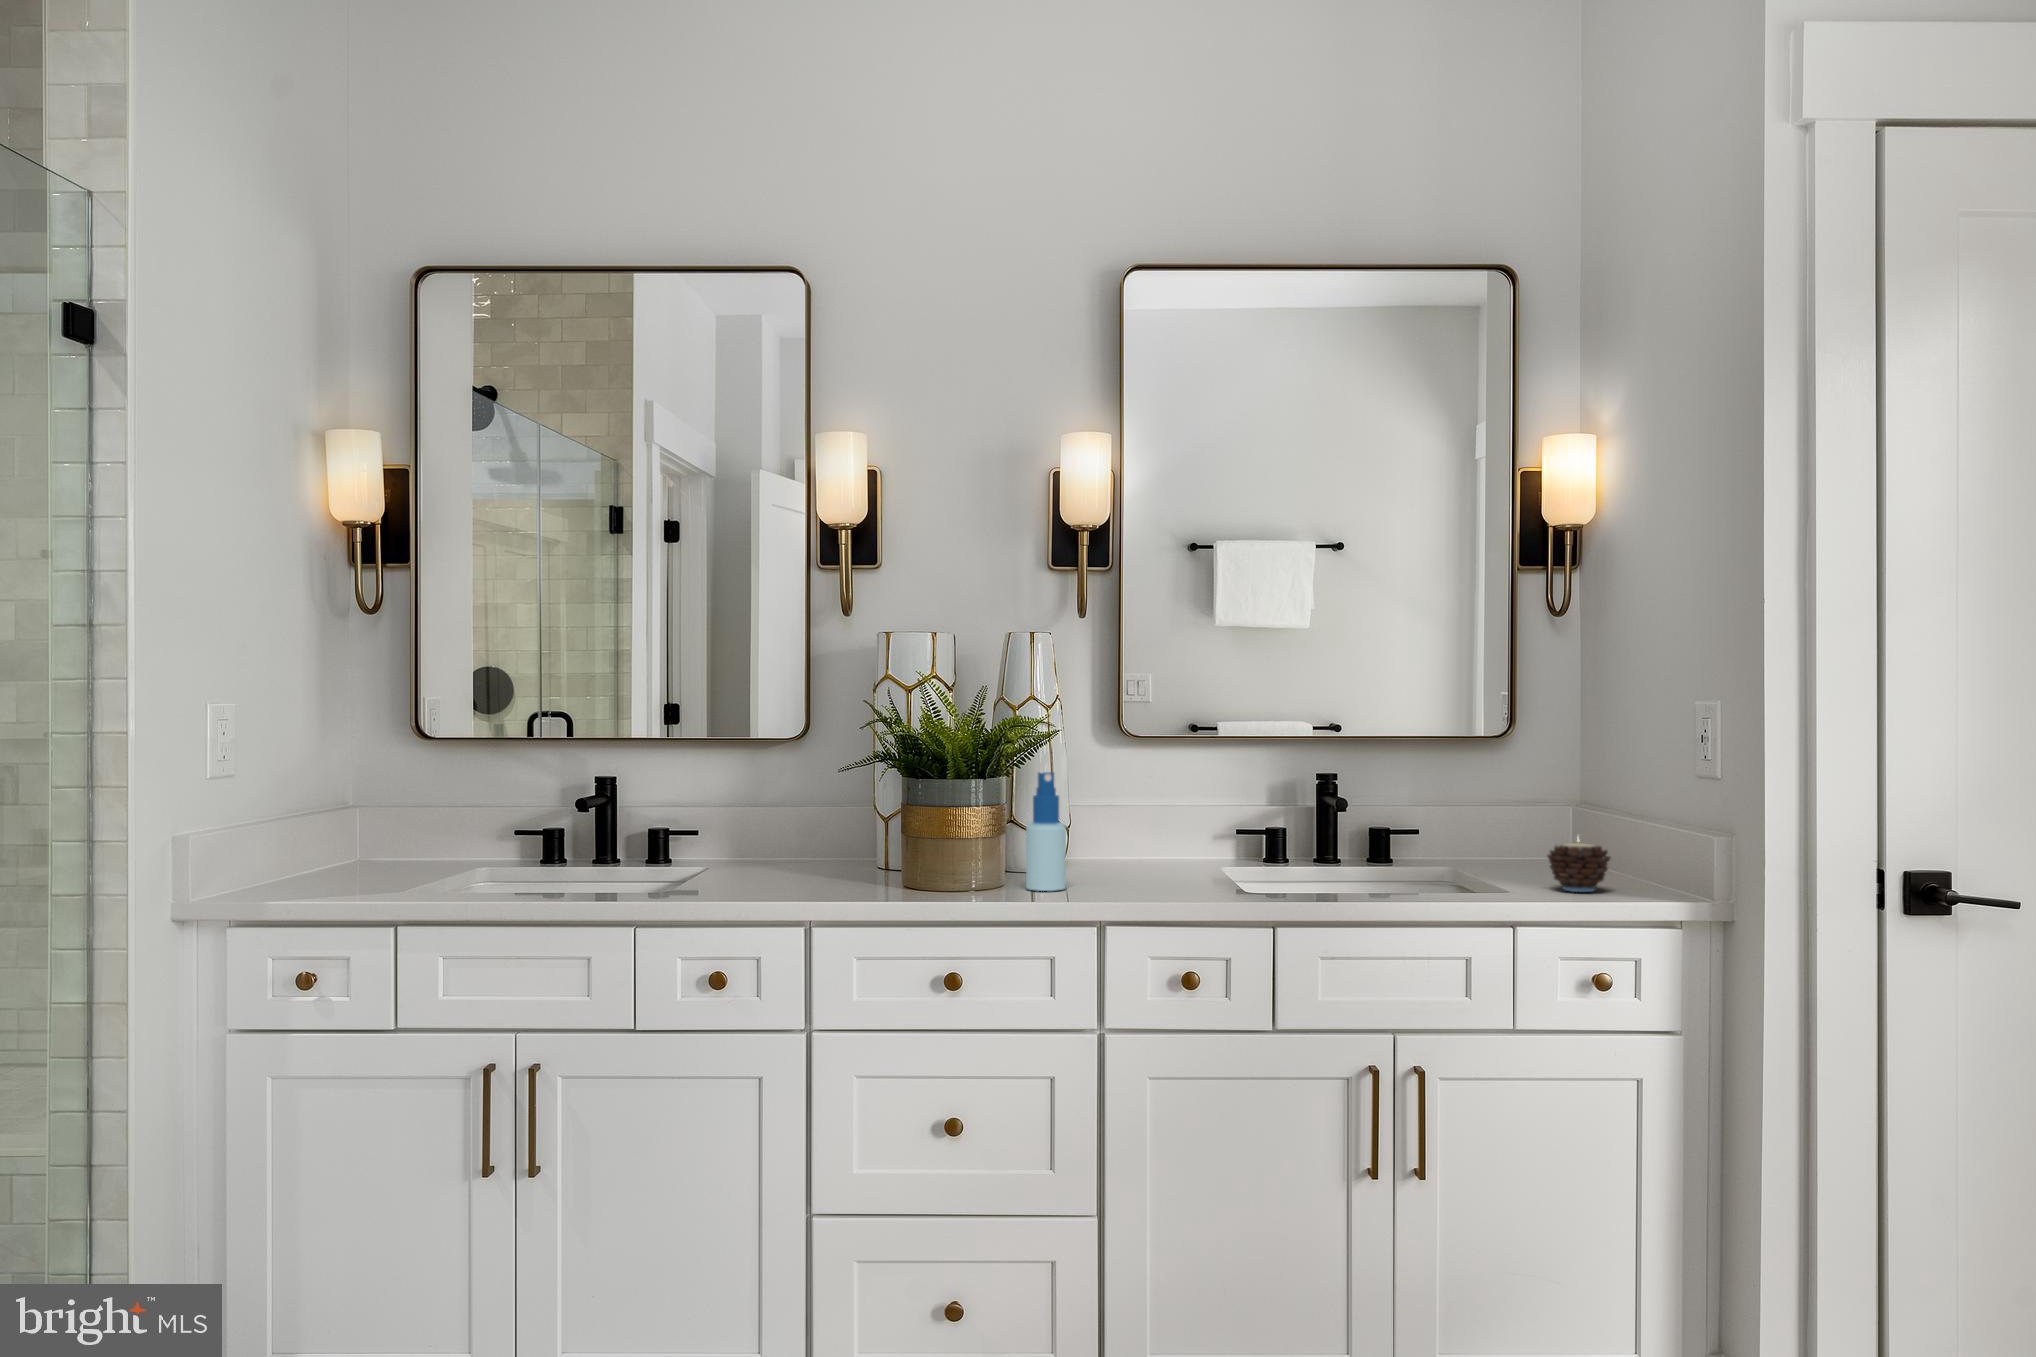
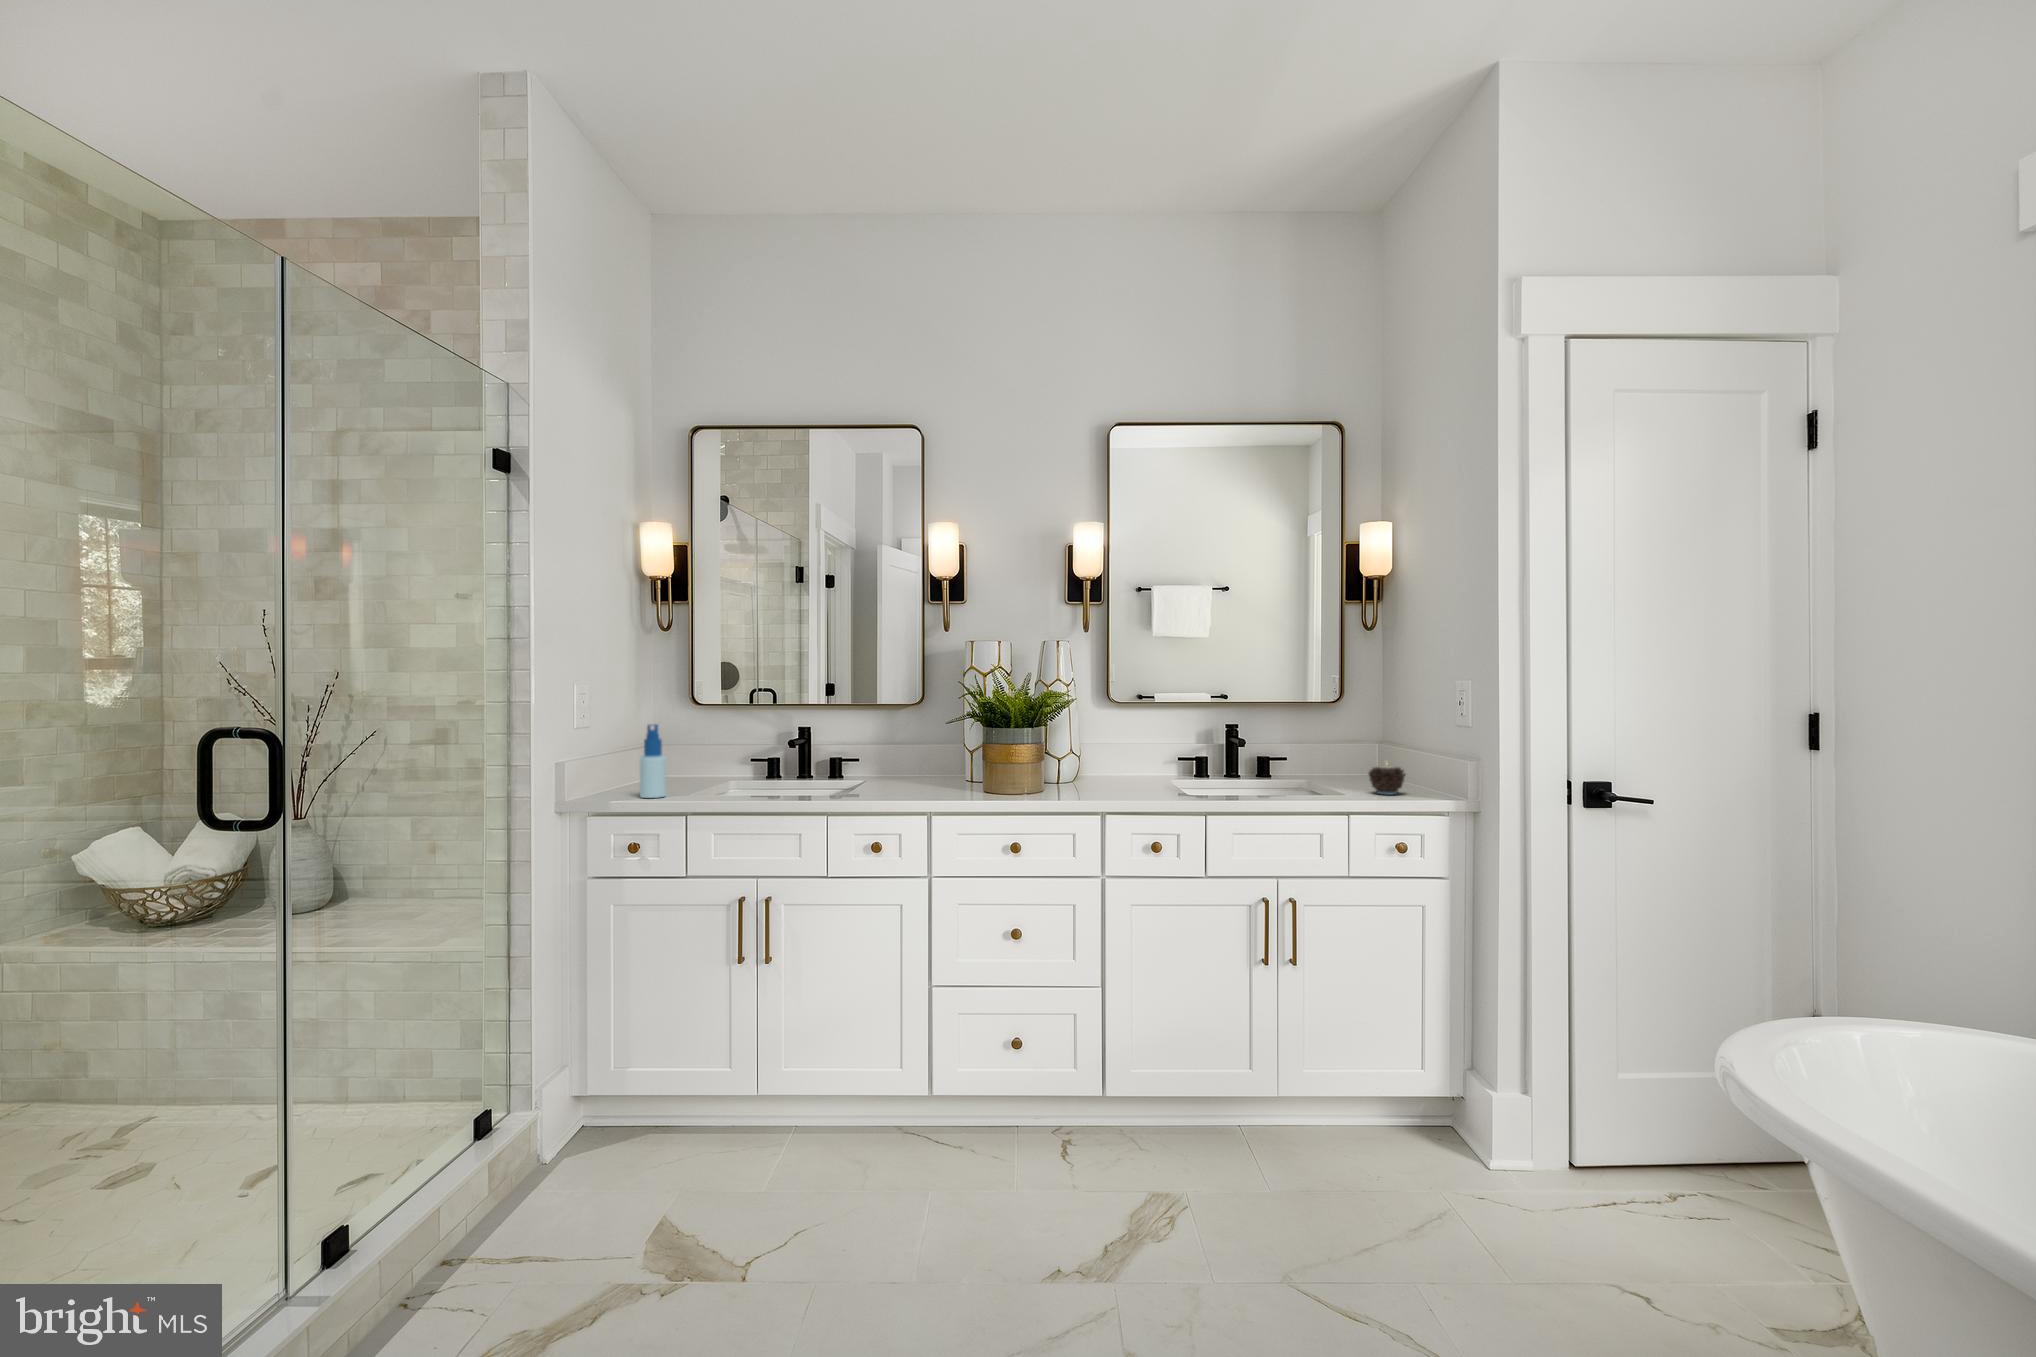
spray bottle: present [1026,772,1066,891] -> present [640,724,666,798]

